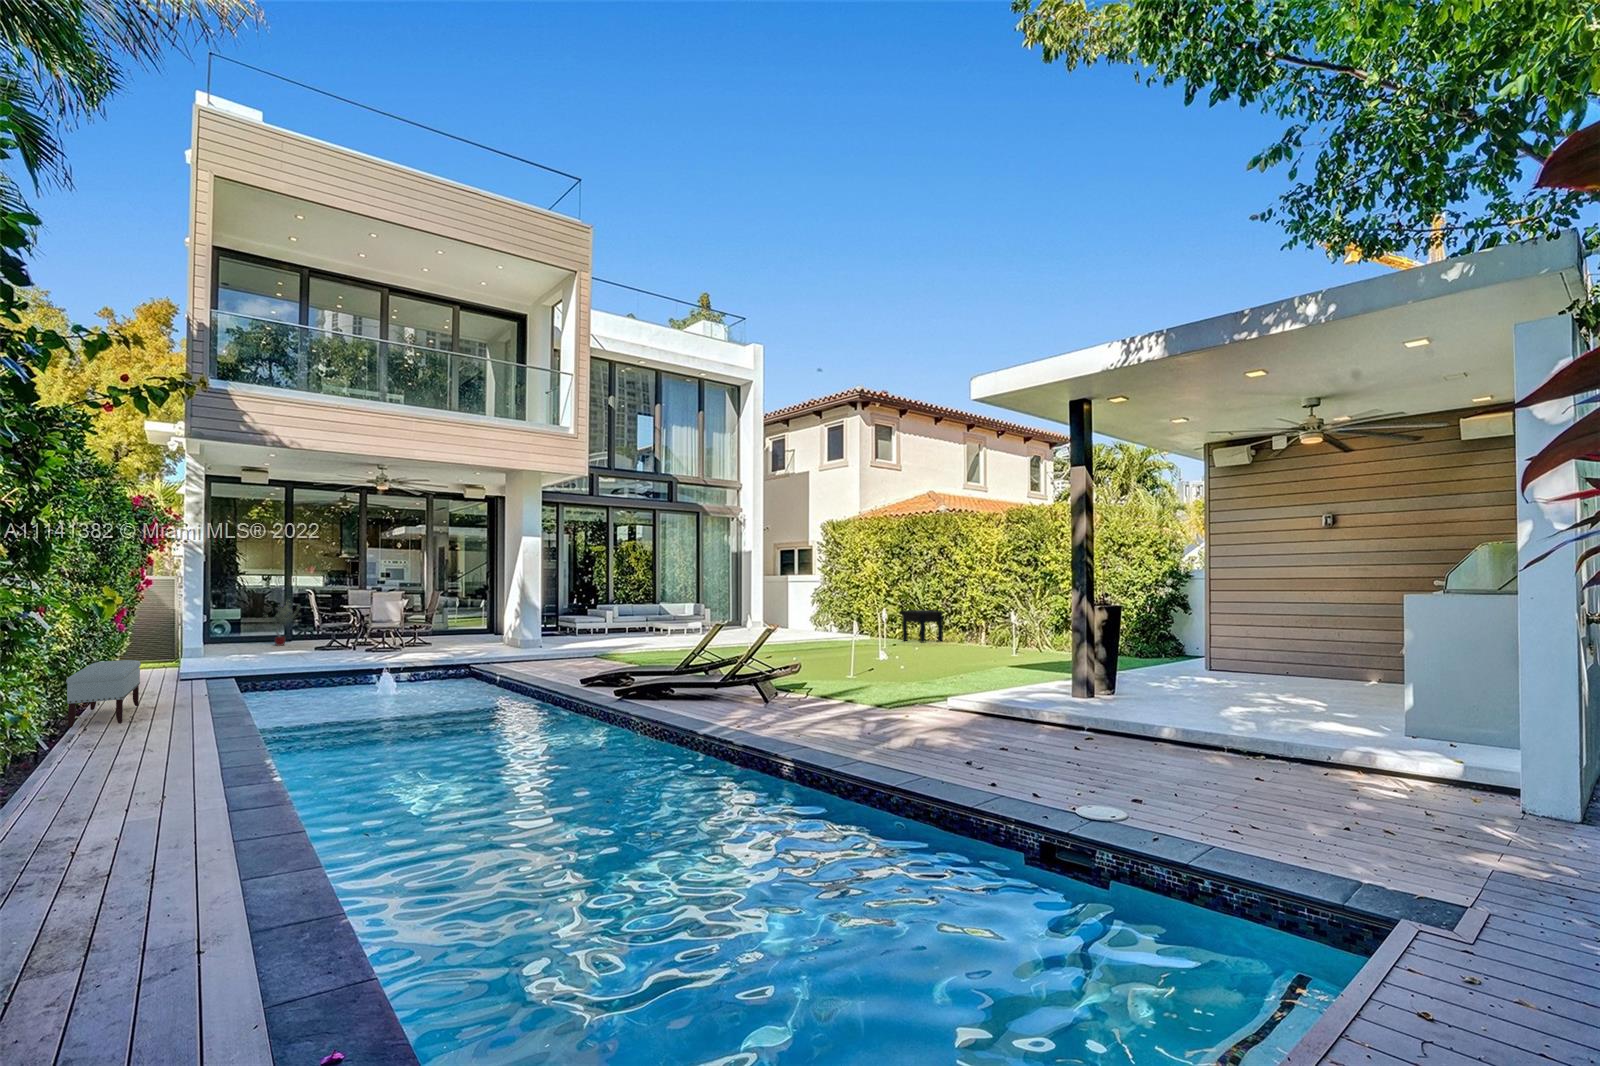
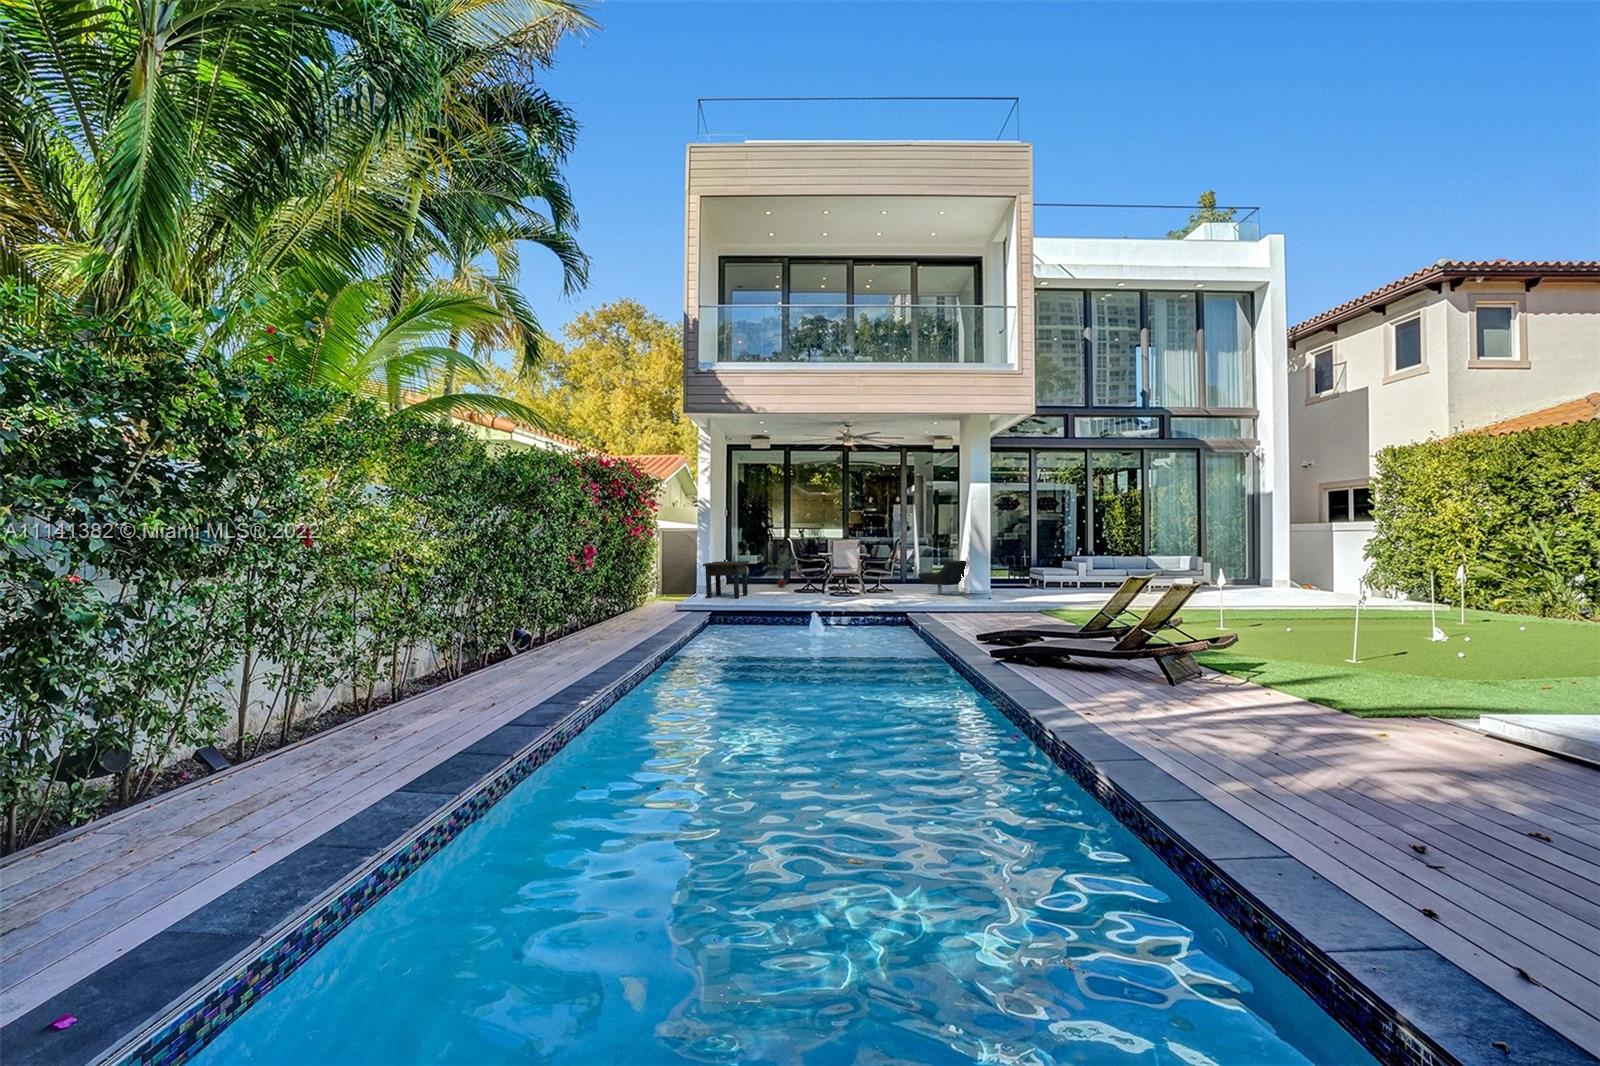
side table: present [901,609,944,643] -> present [703,561,749,598]
lounge chair: none [461,610,512,647] -> present [919,560,967,596]
bench: present [66,660,141,728] -> none [550,594,616,644]

